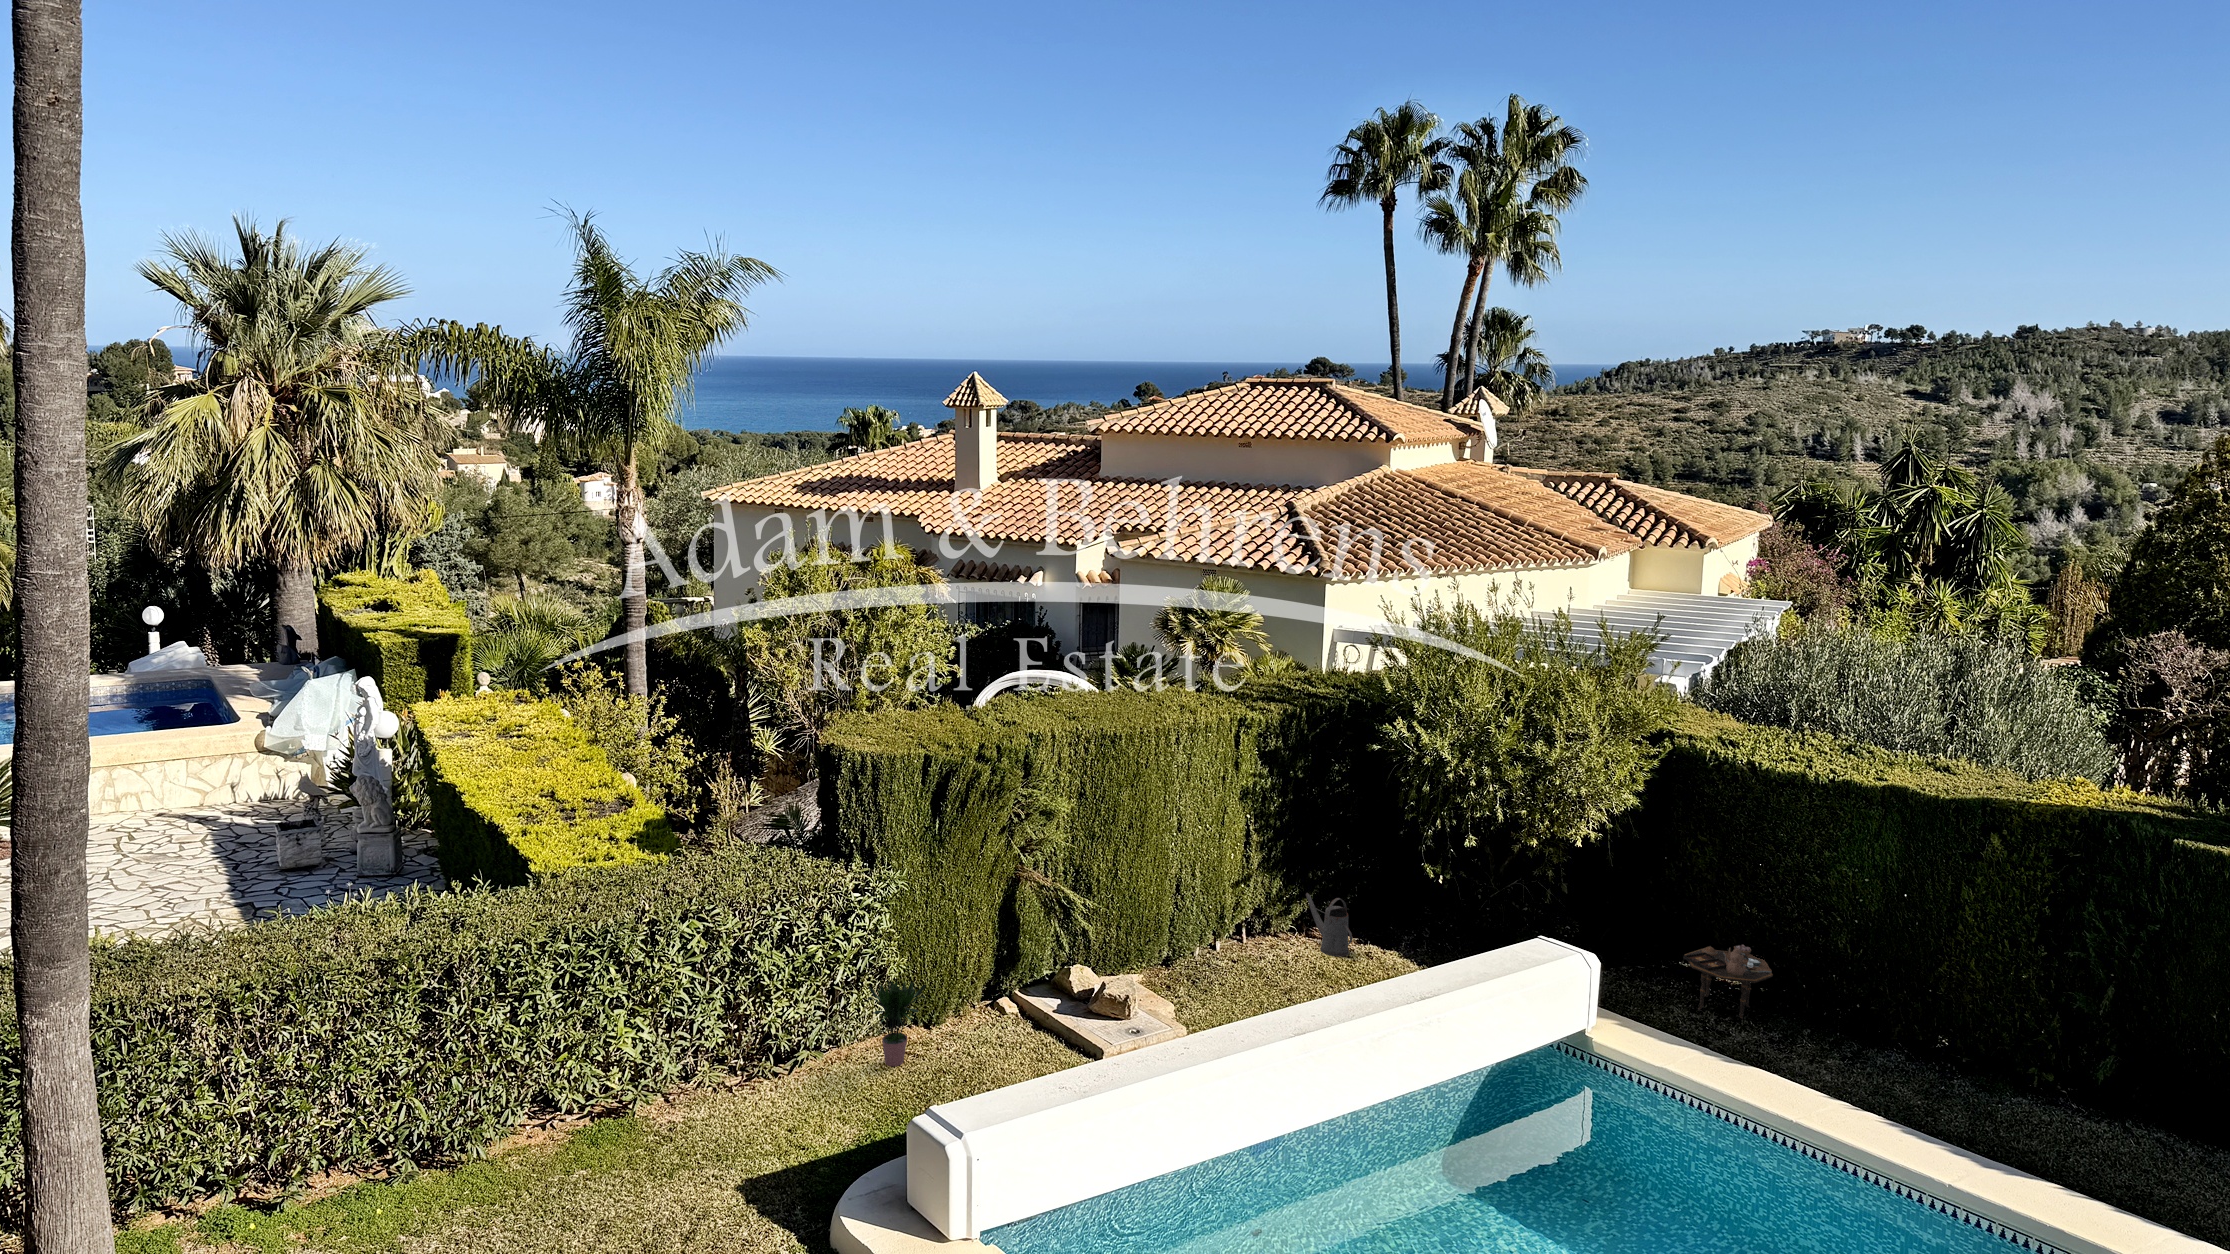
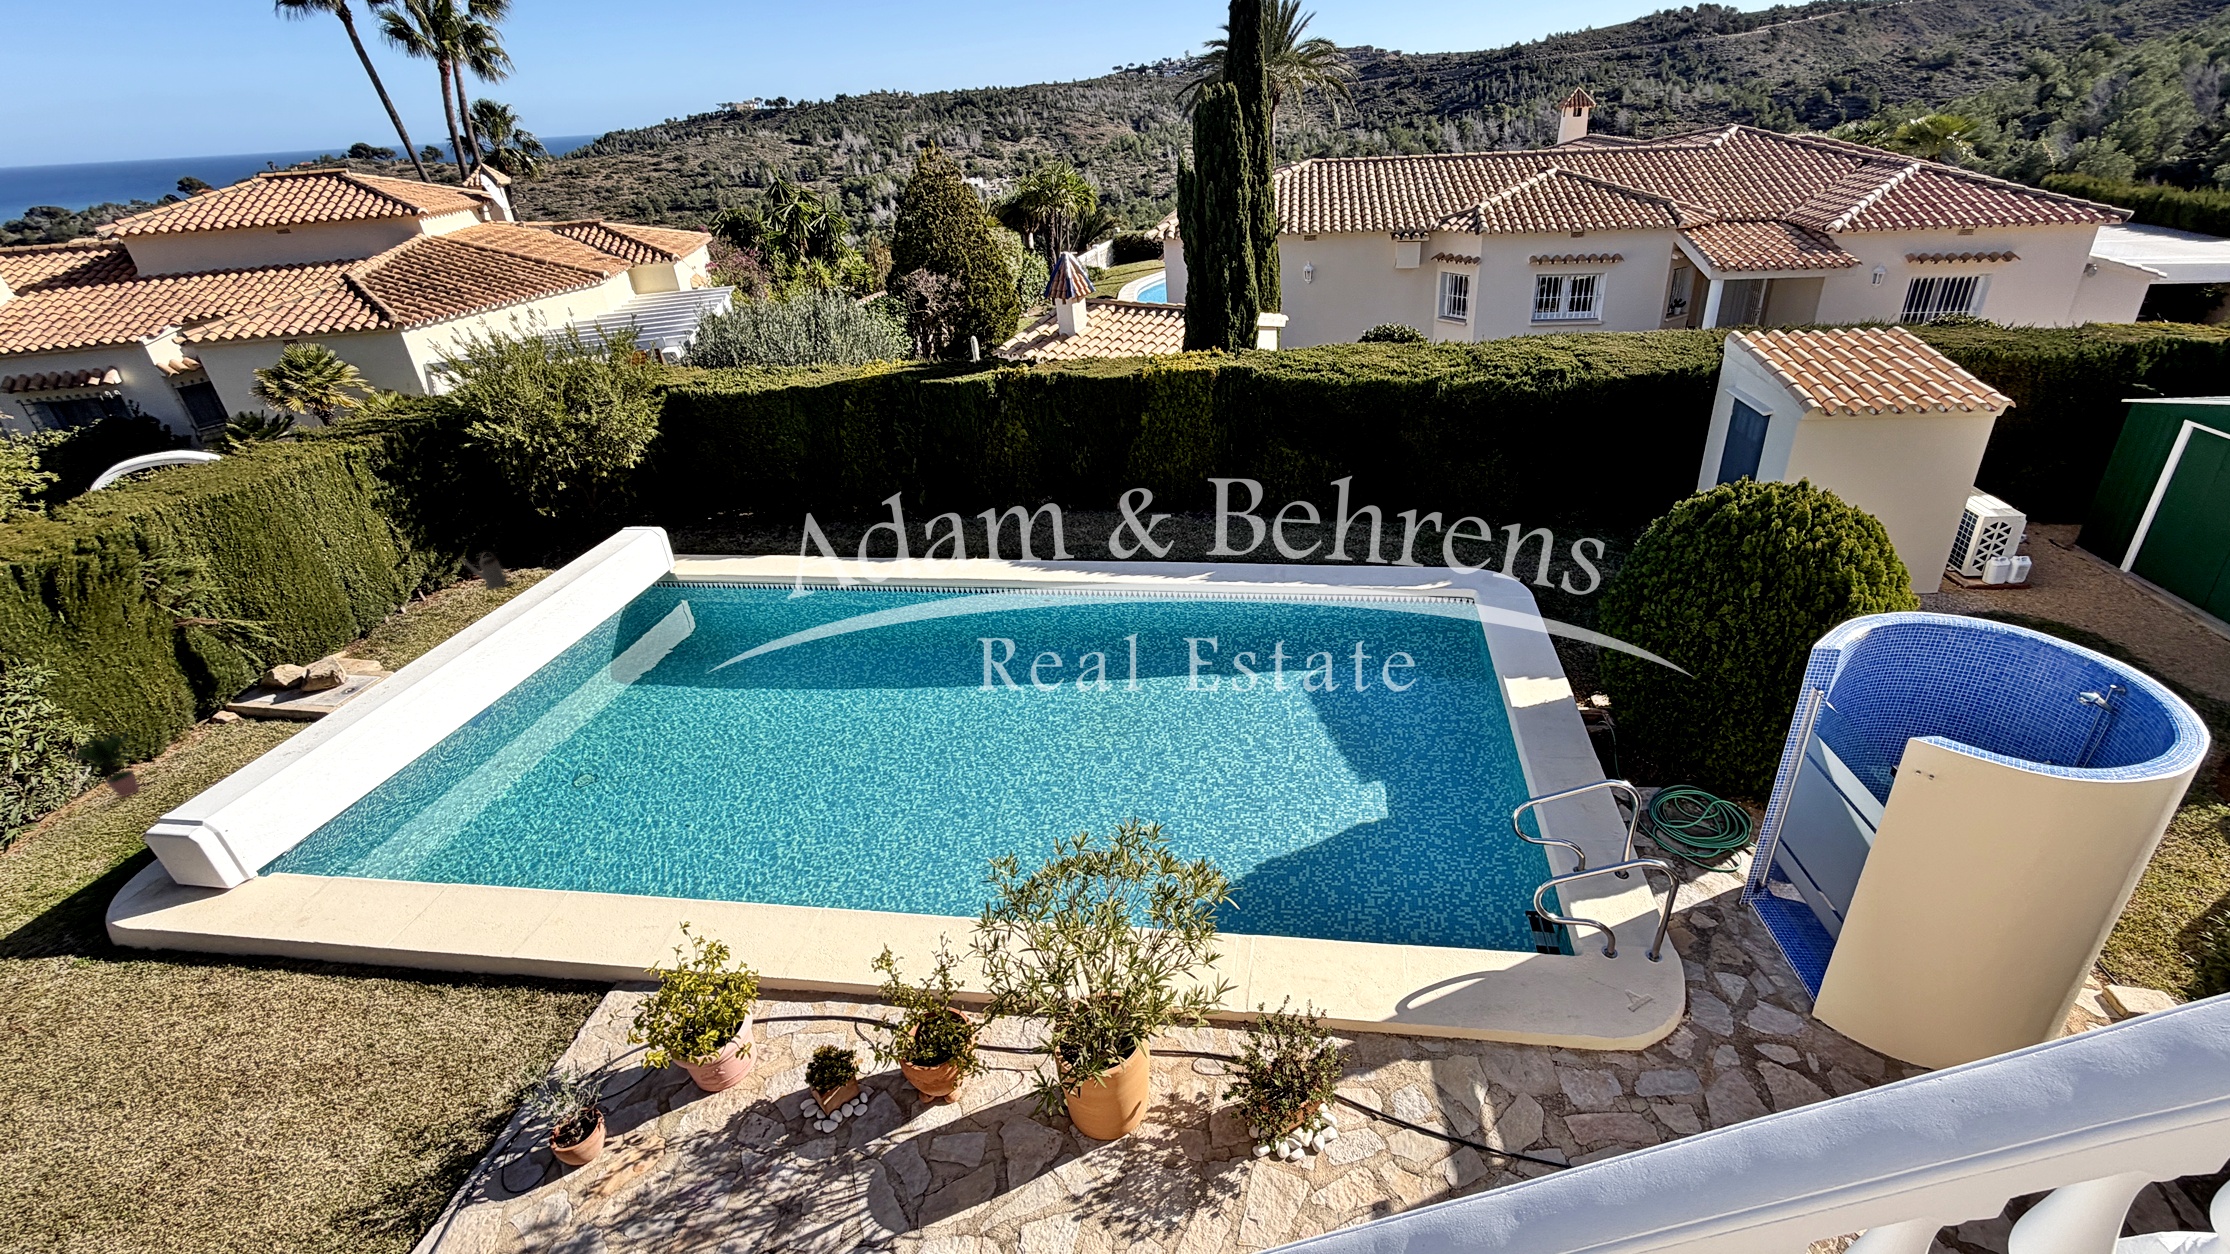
side table: present [1683,945,1773,1019] -> none [716,494,764,535]

